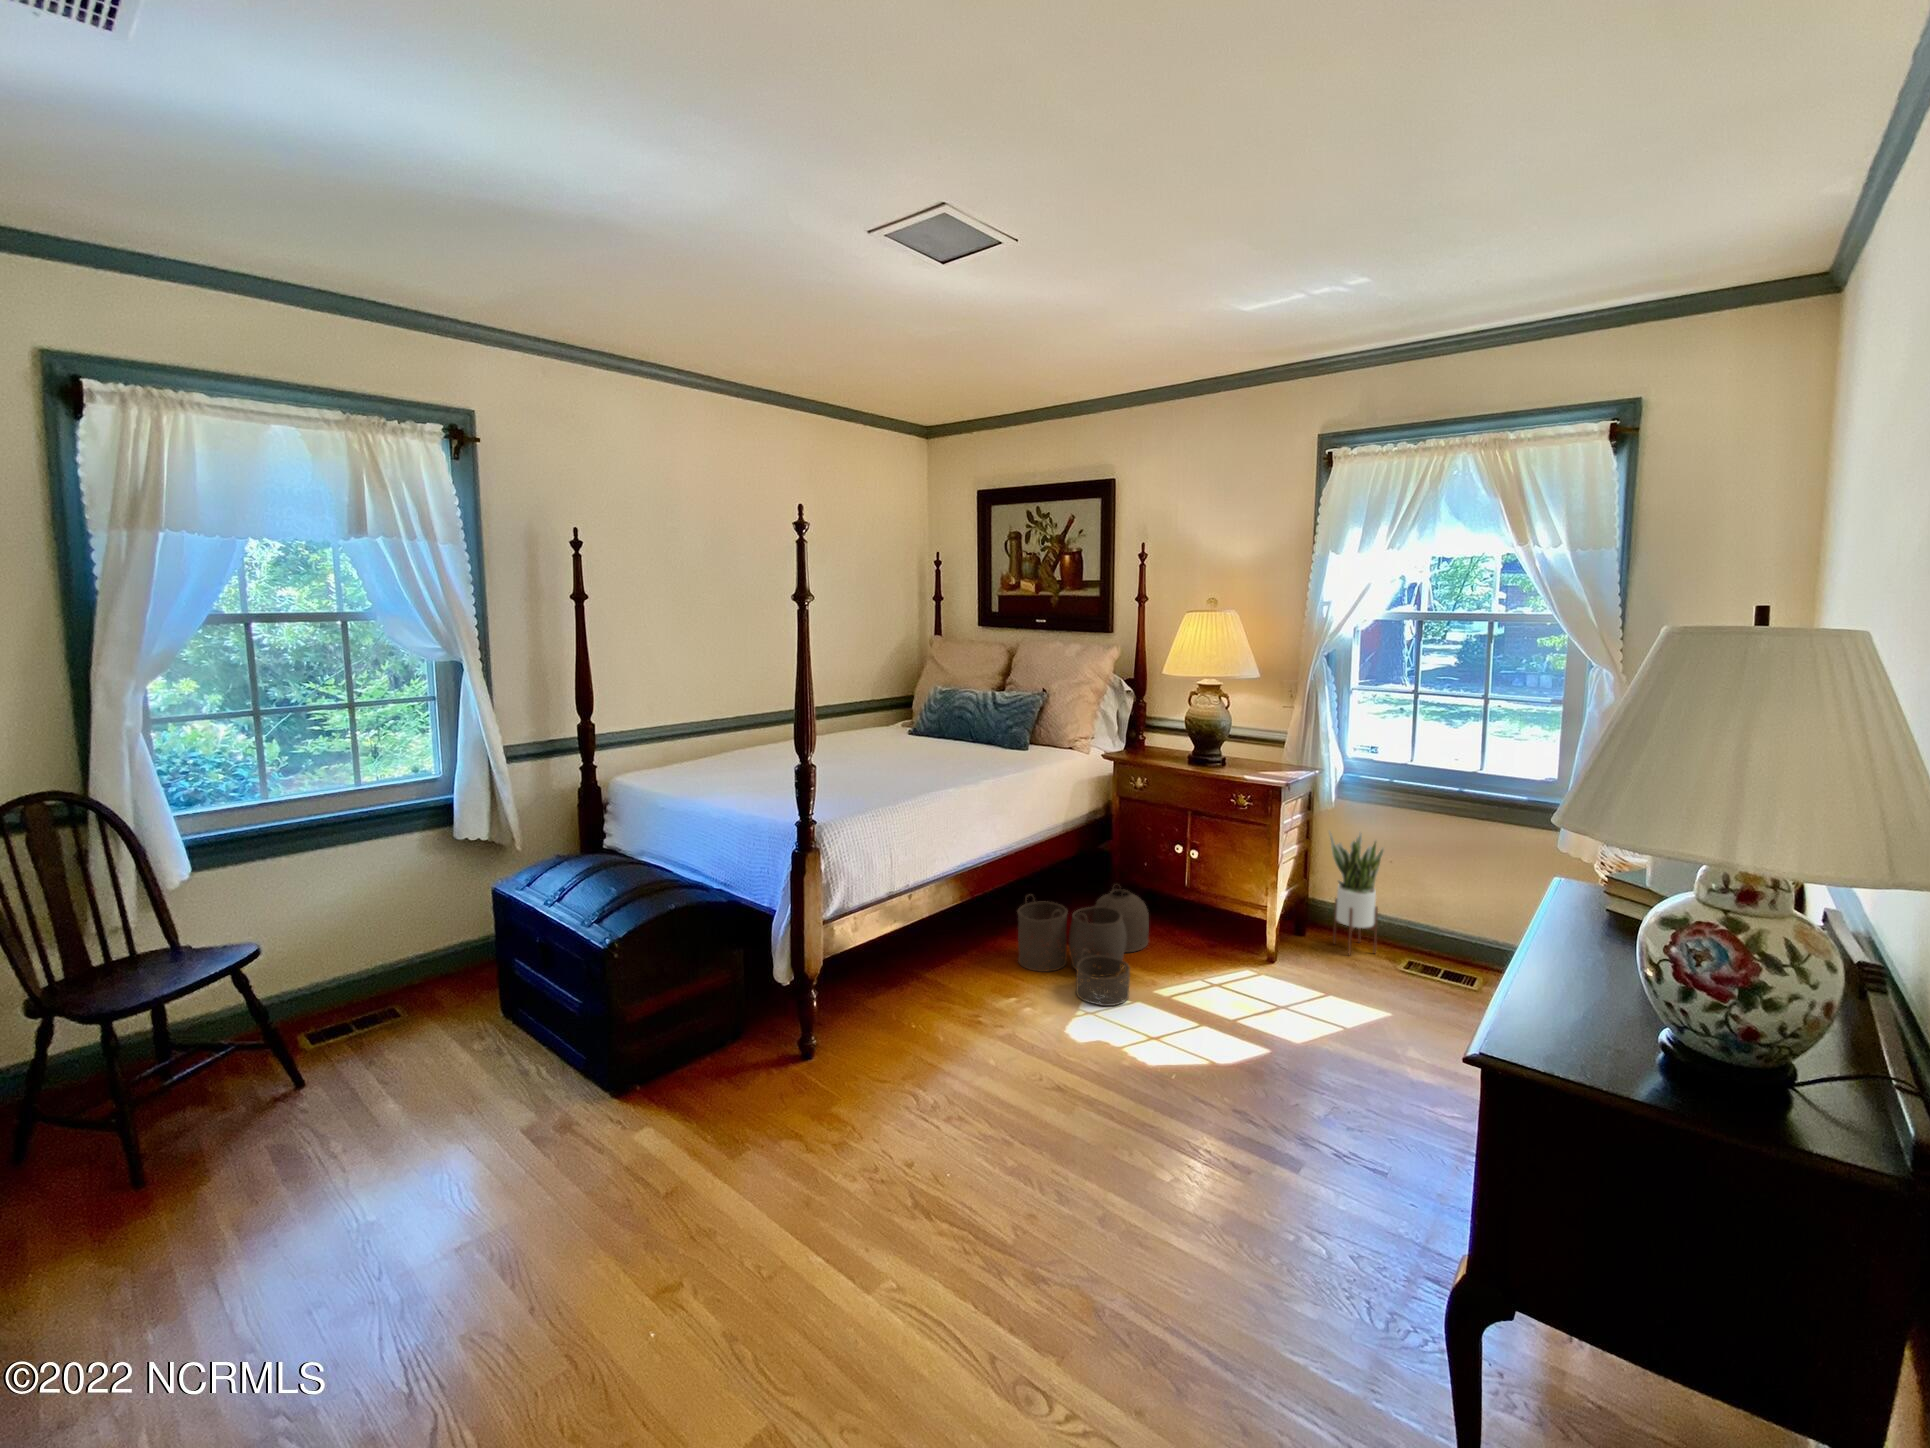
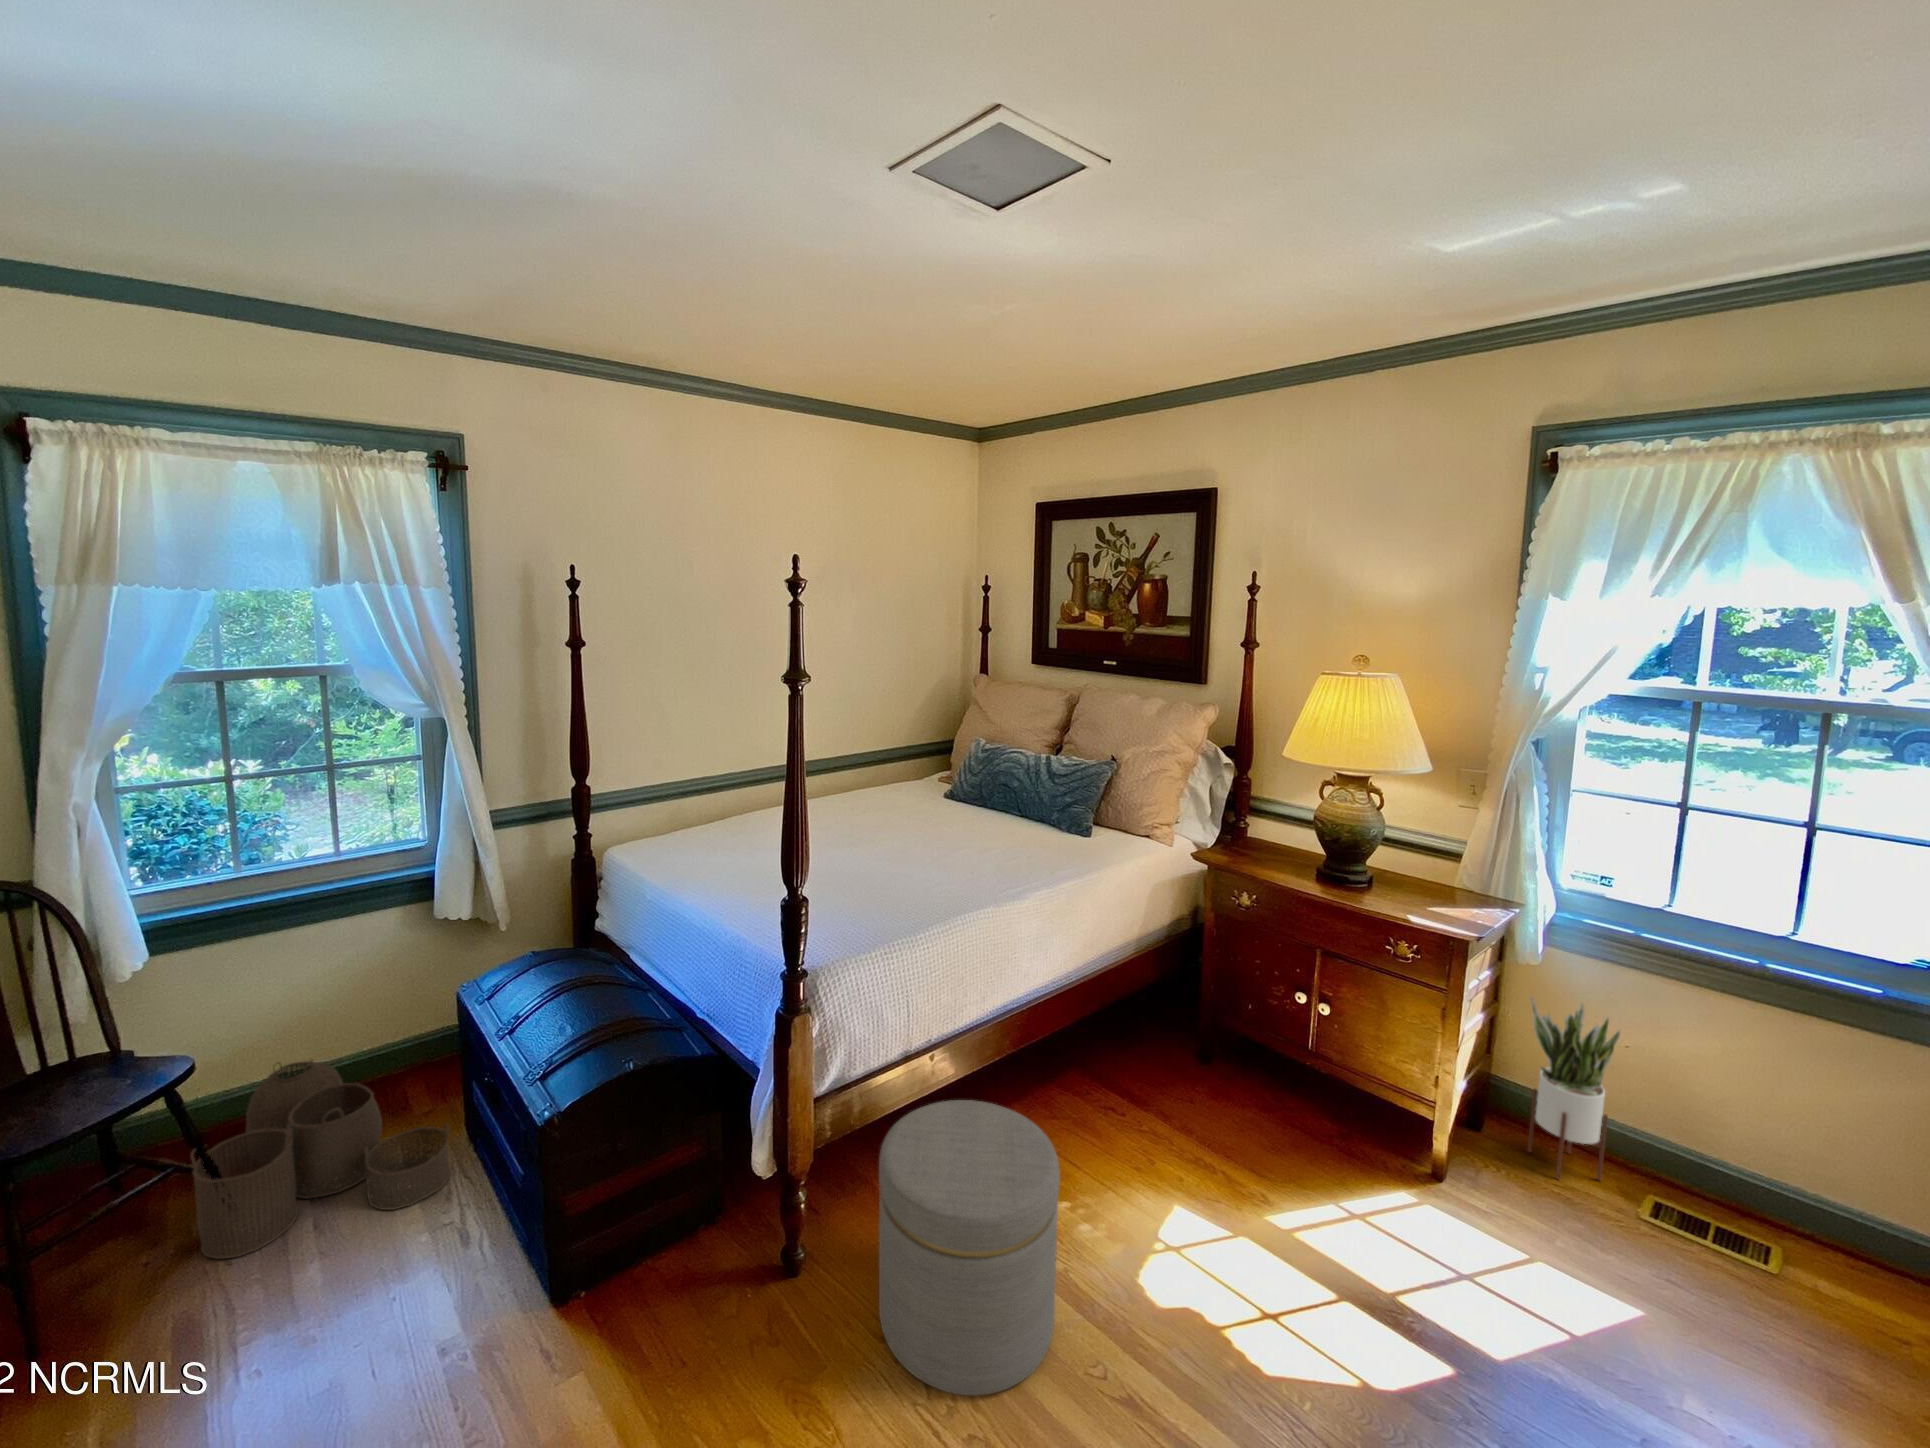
woven basket: present [1018,889,1149,1006] -> present [190,1060,451,1259]
ottoman: none [874,915,1004,1098] -> present [879,1100,1060,1395]

